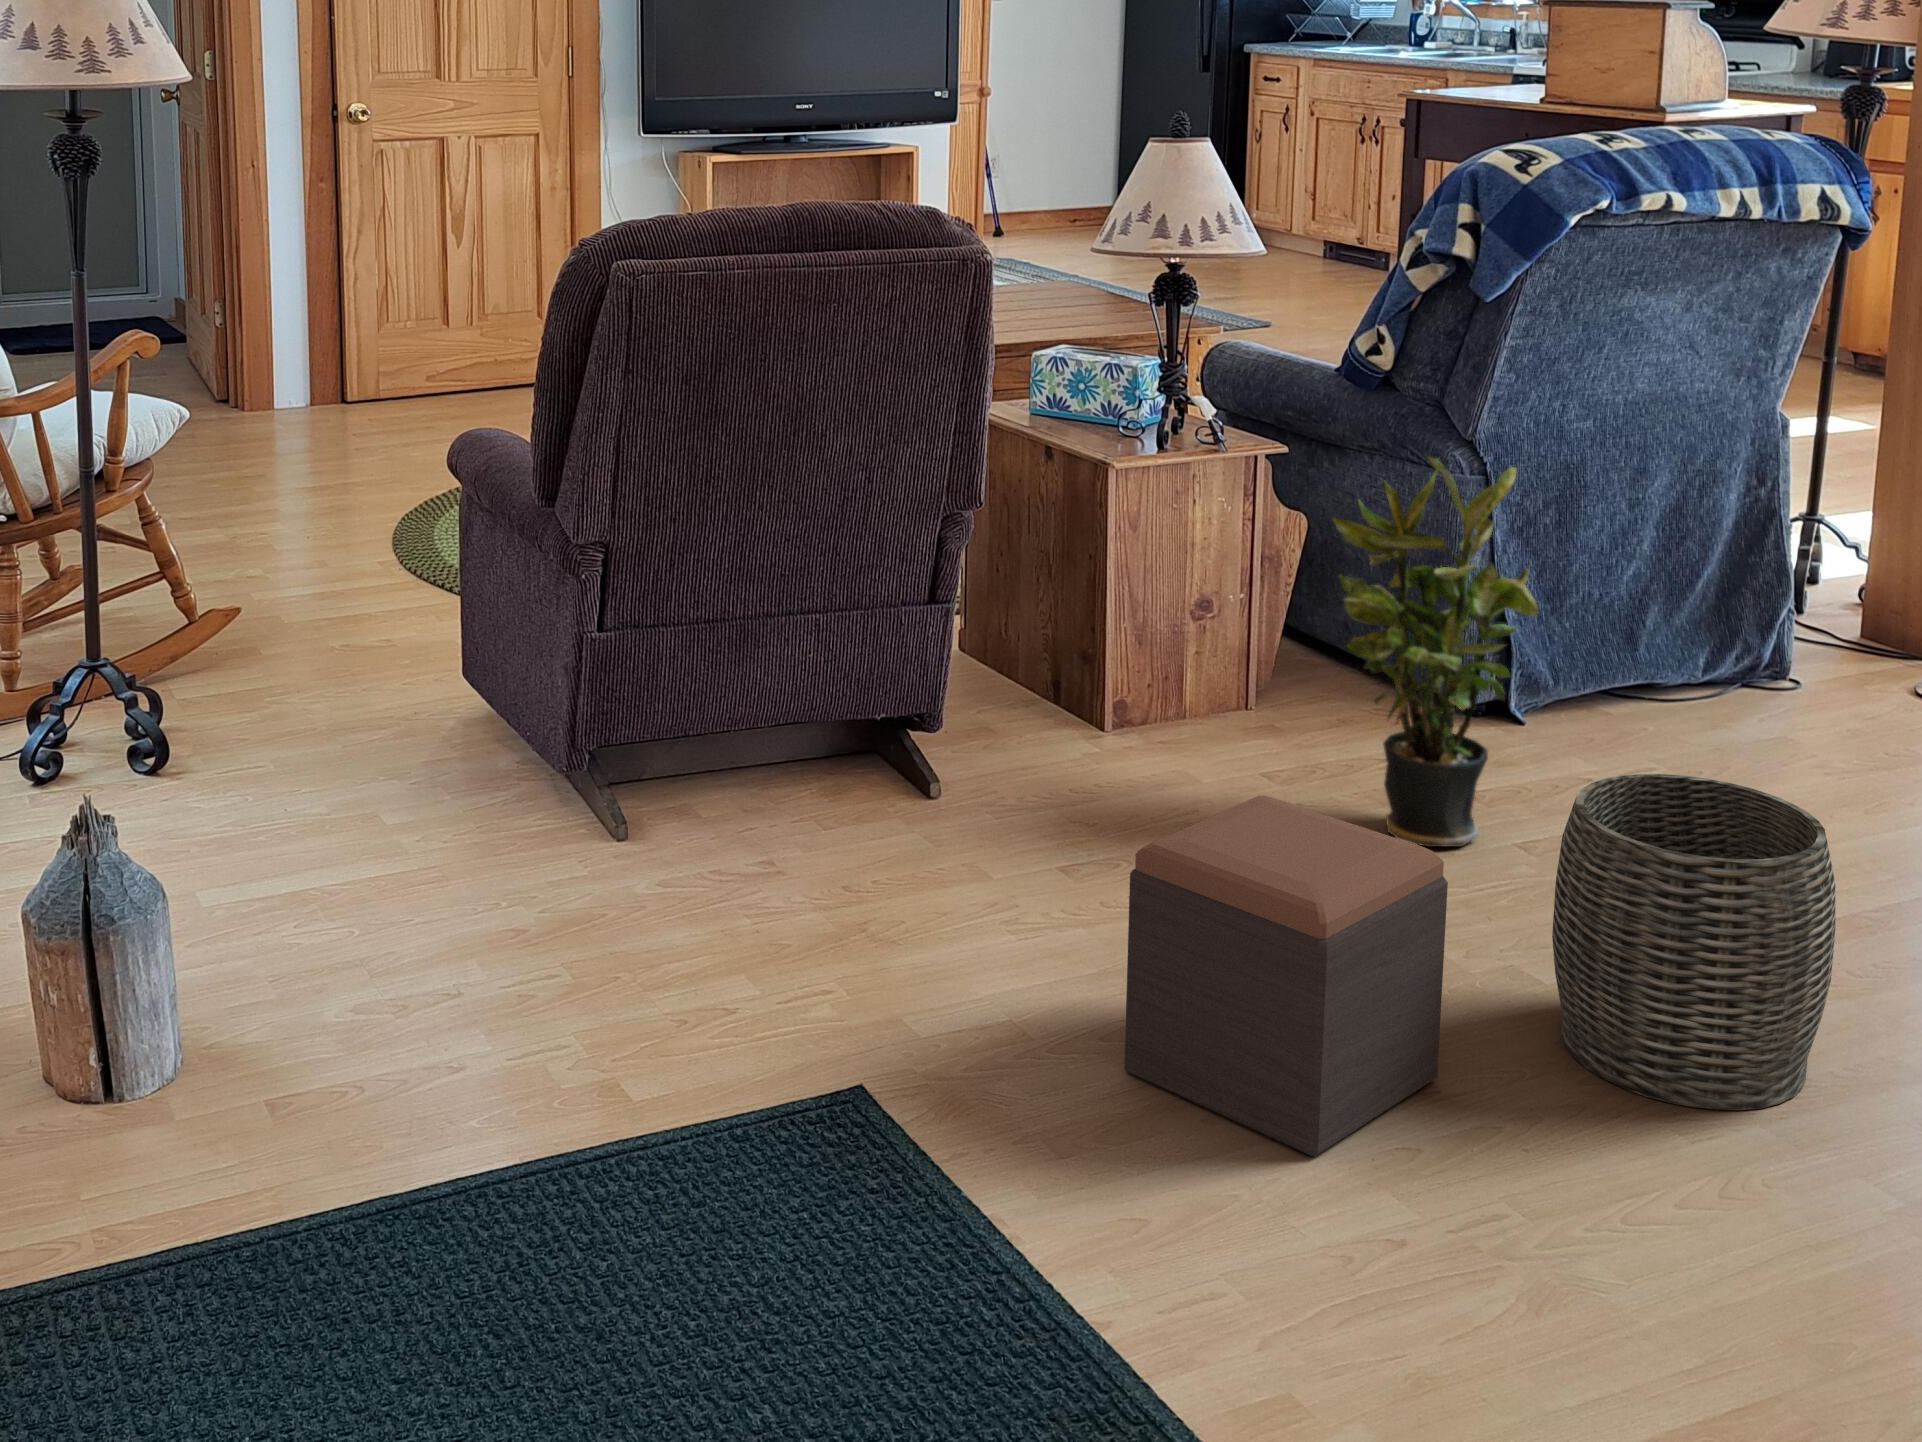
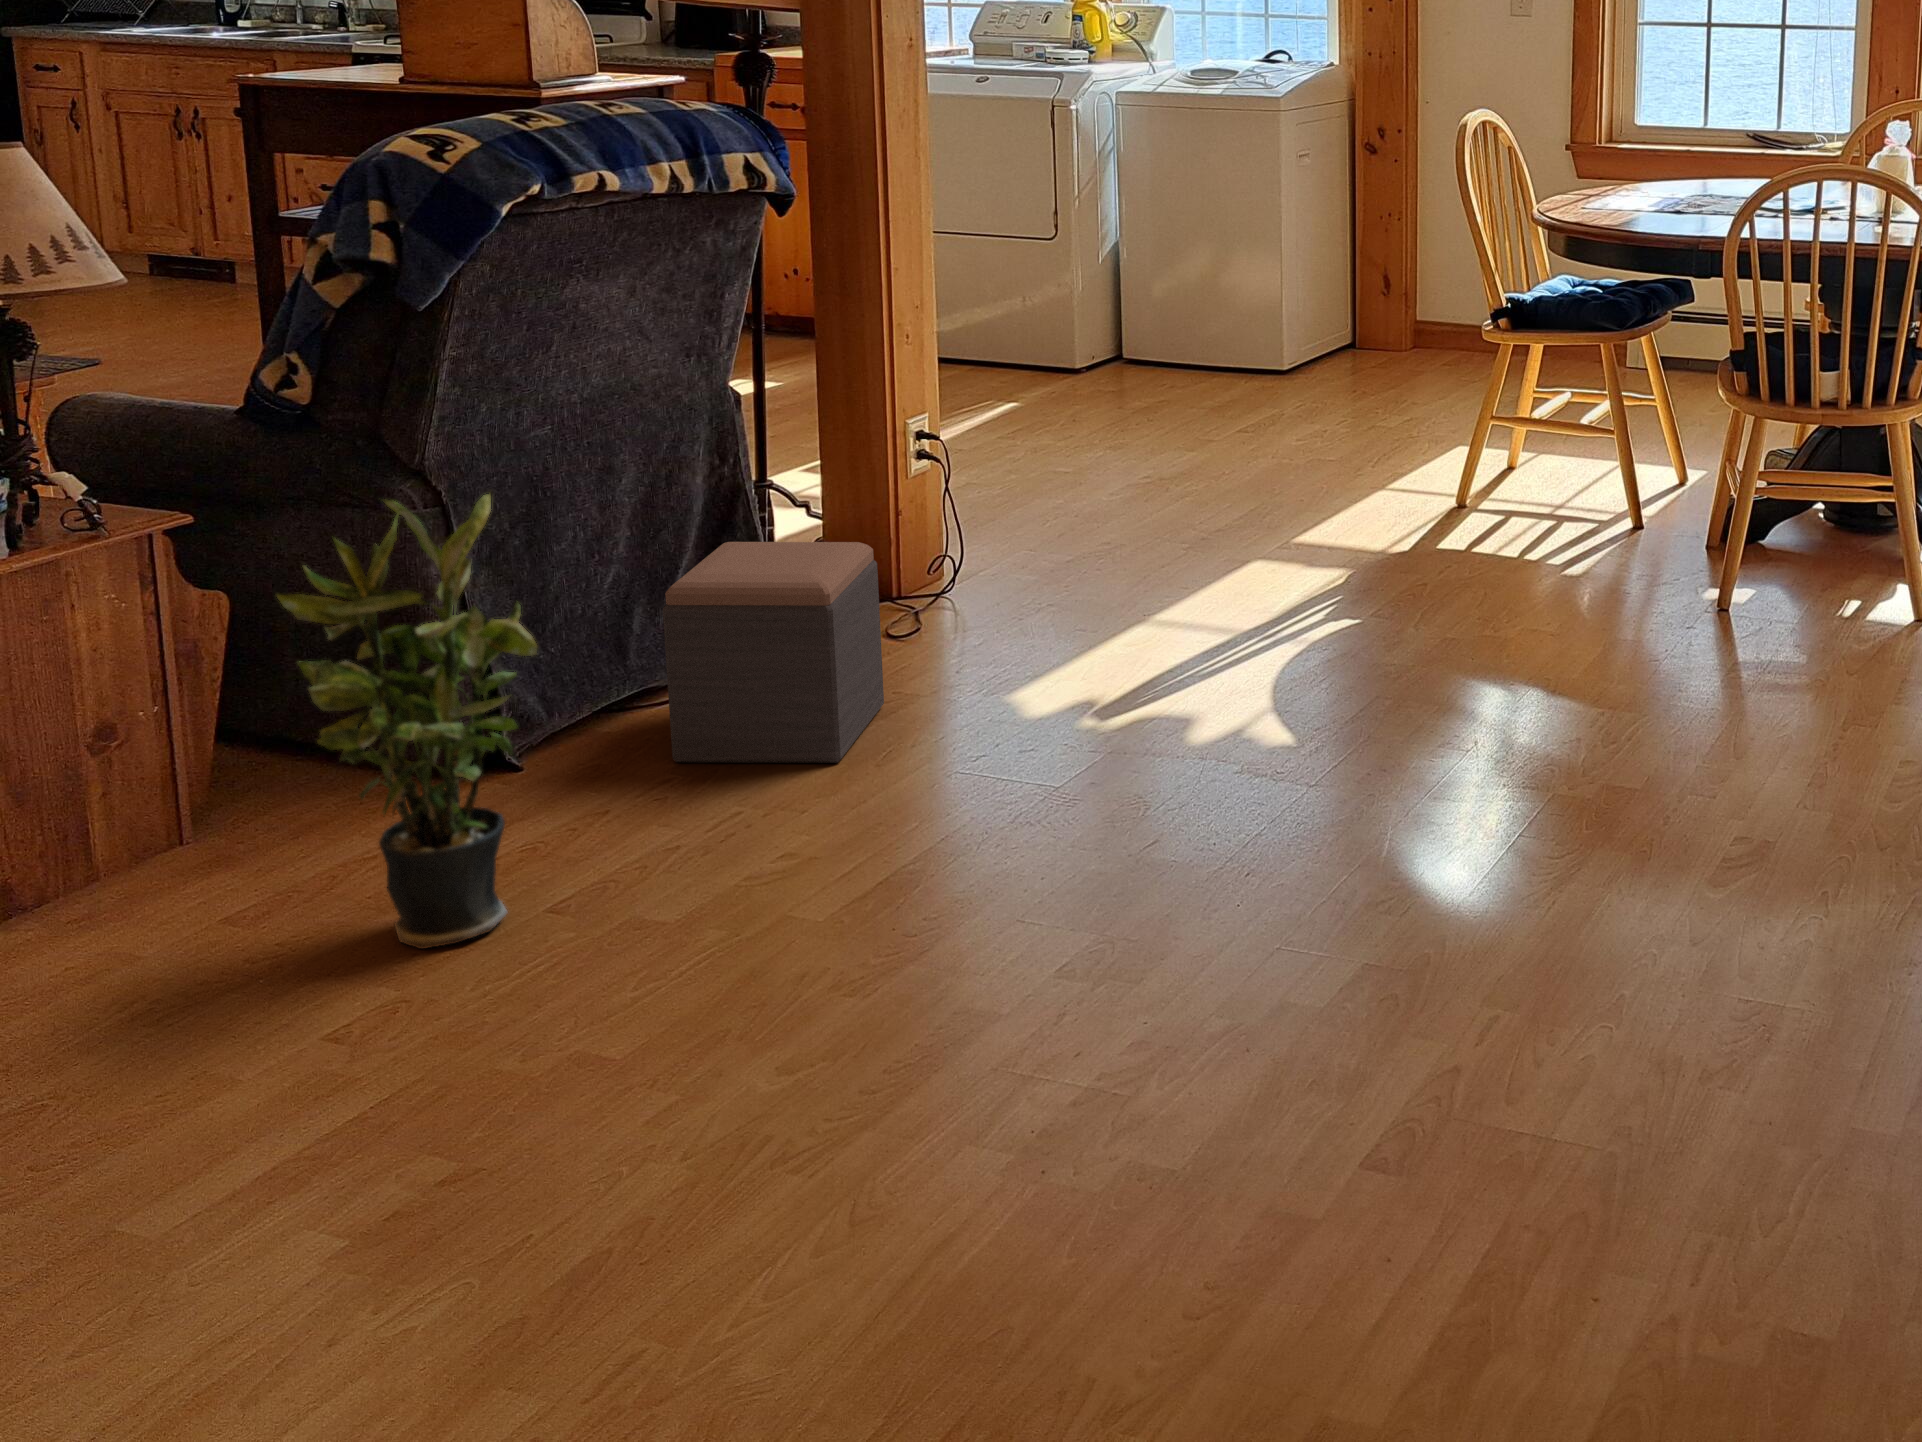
woven basket: present [1552,774,1835,1110] -> none [626,784,912,1144]
footstool: present [1124,796,1448,1157] -> present [663,542,884,763]

